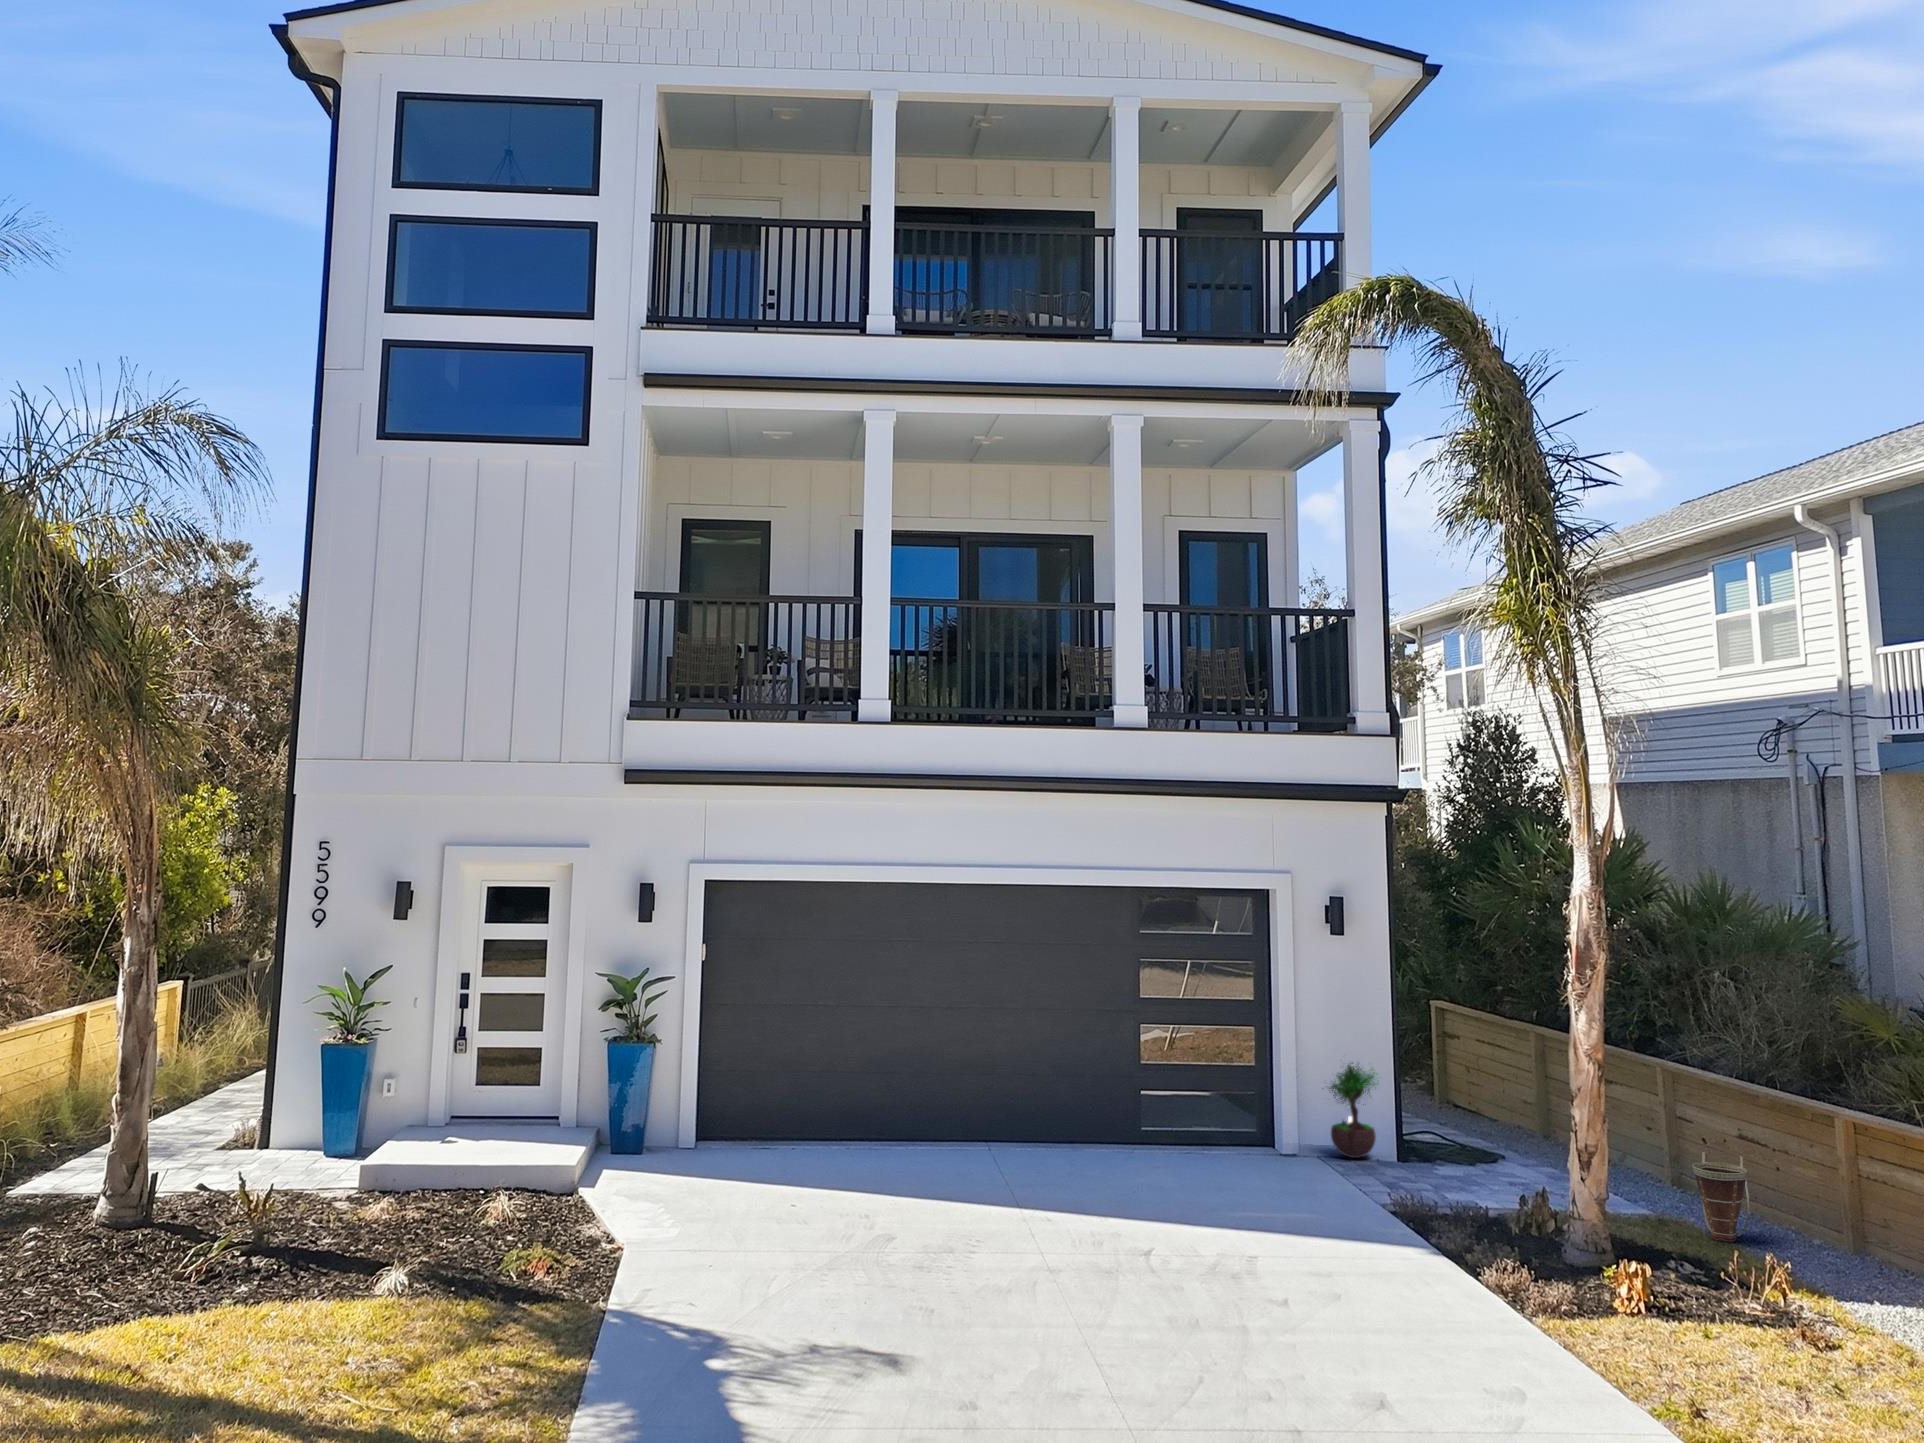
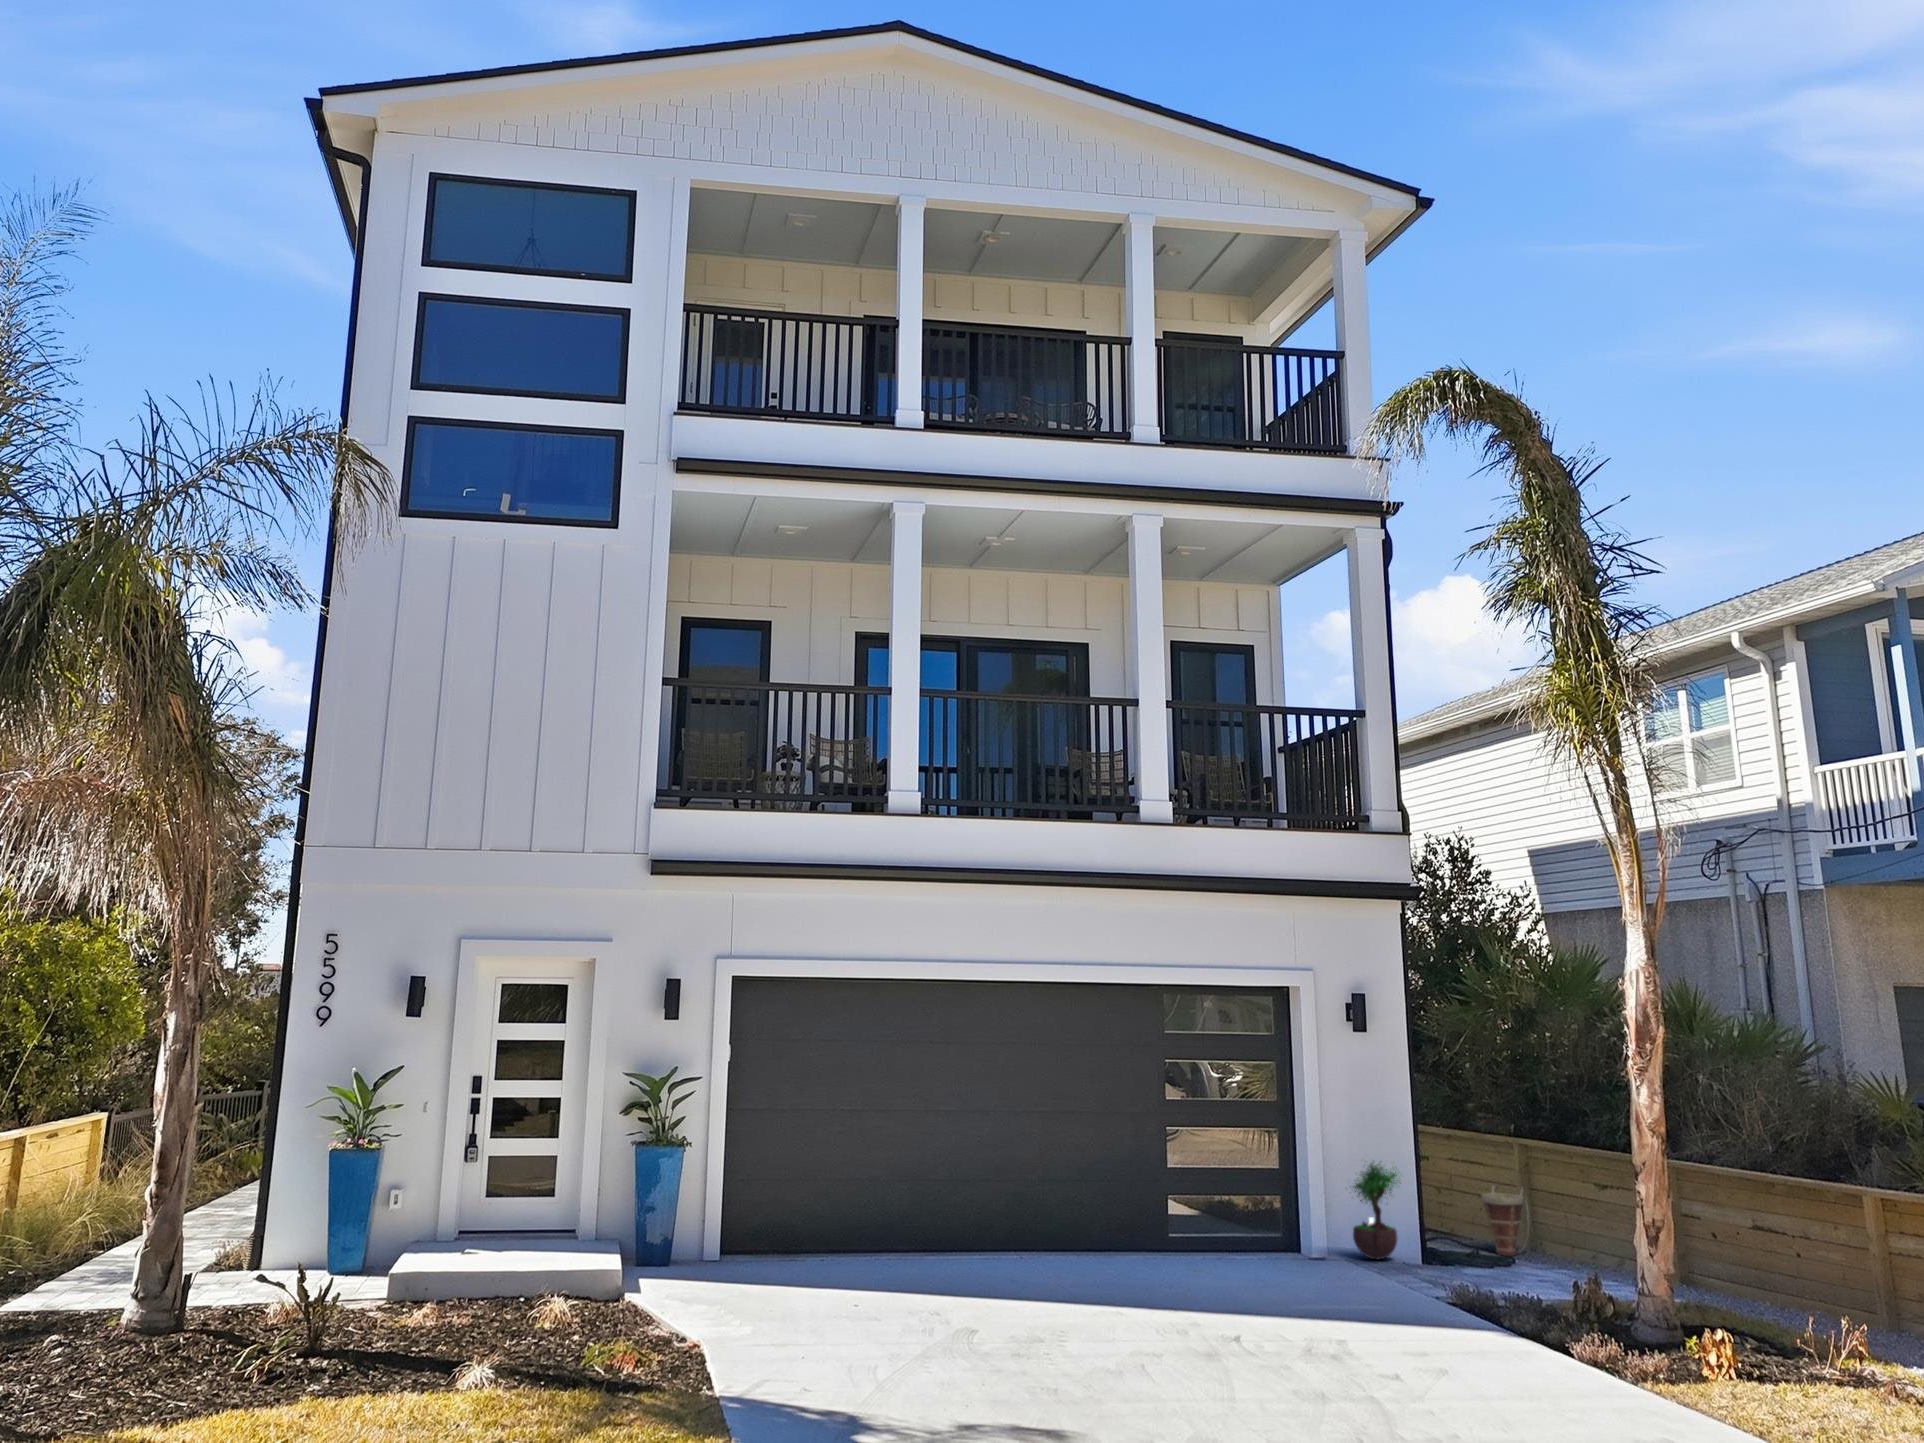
basket: present [1692,1152,1750,1242] -> present [1482,1185,1529,1256]

